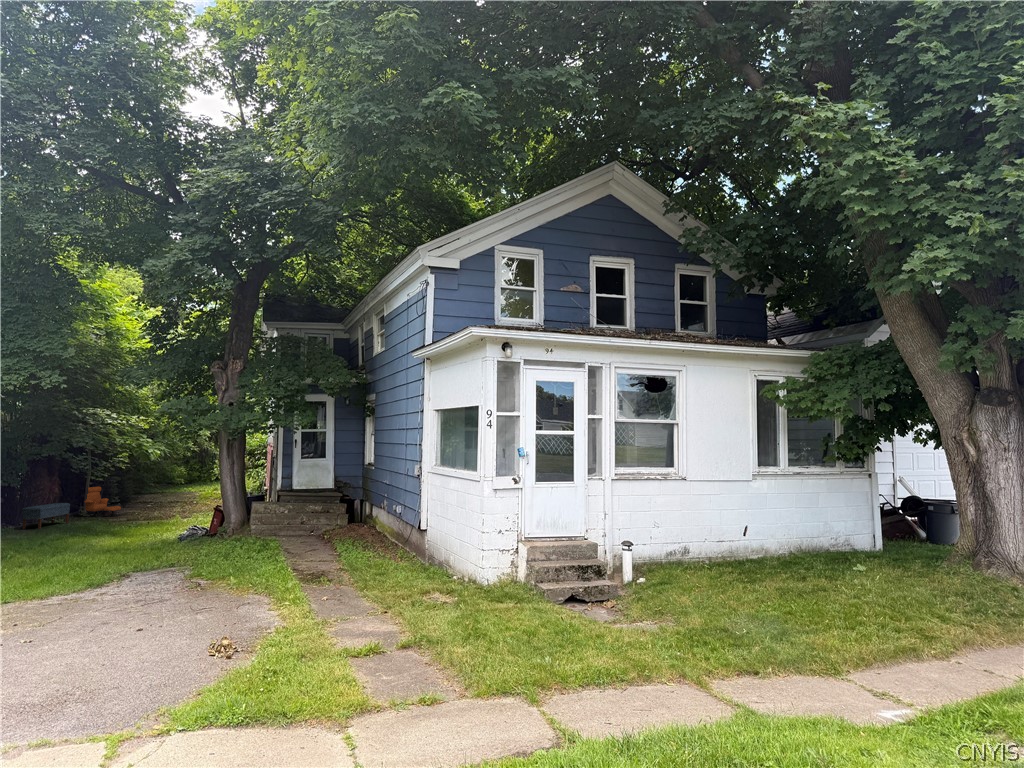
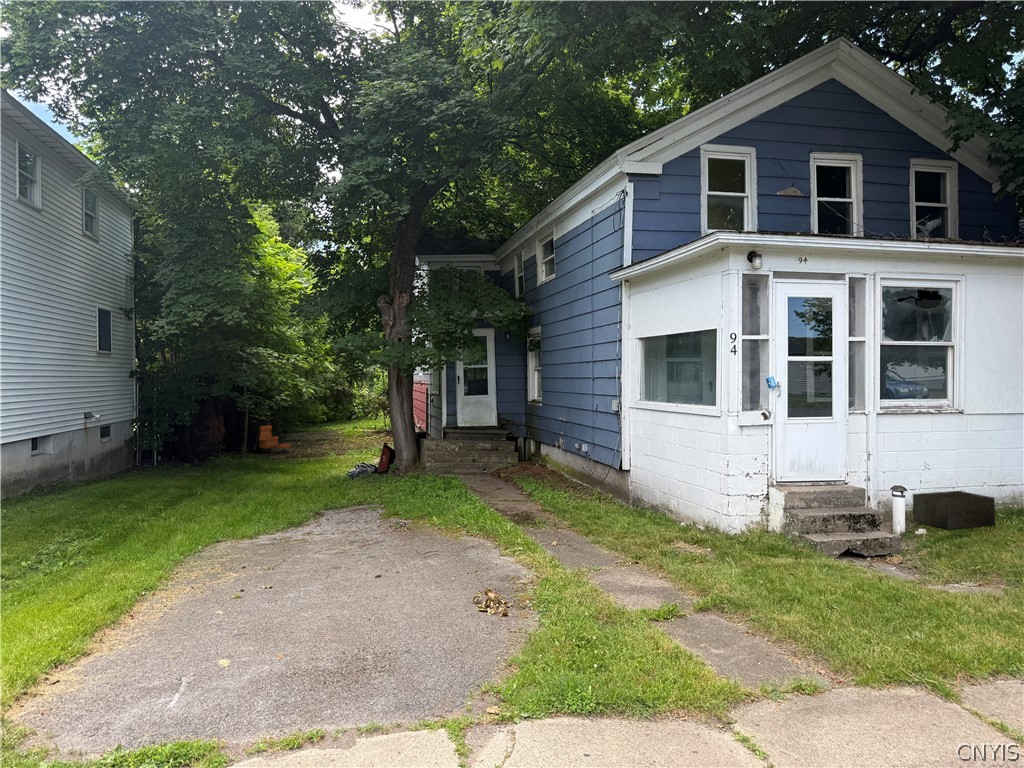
bench: present [22,503,70,529] -> none [209,441,248,466]
cardboard box: none [645,545,704,577] -> present [913,491,995,530]

